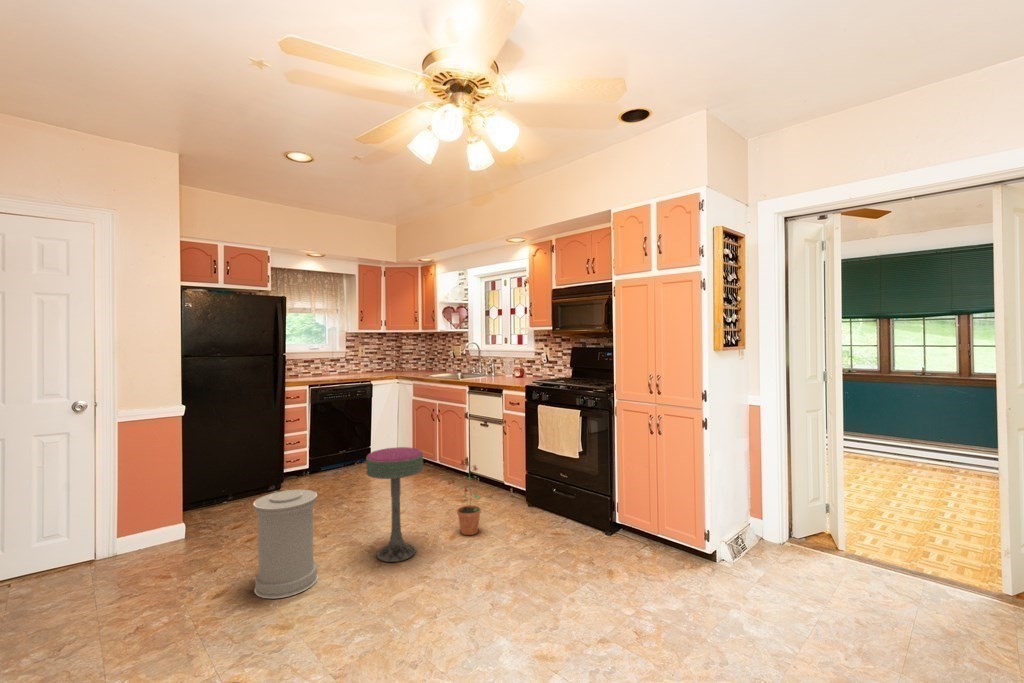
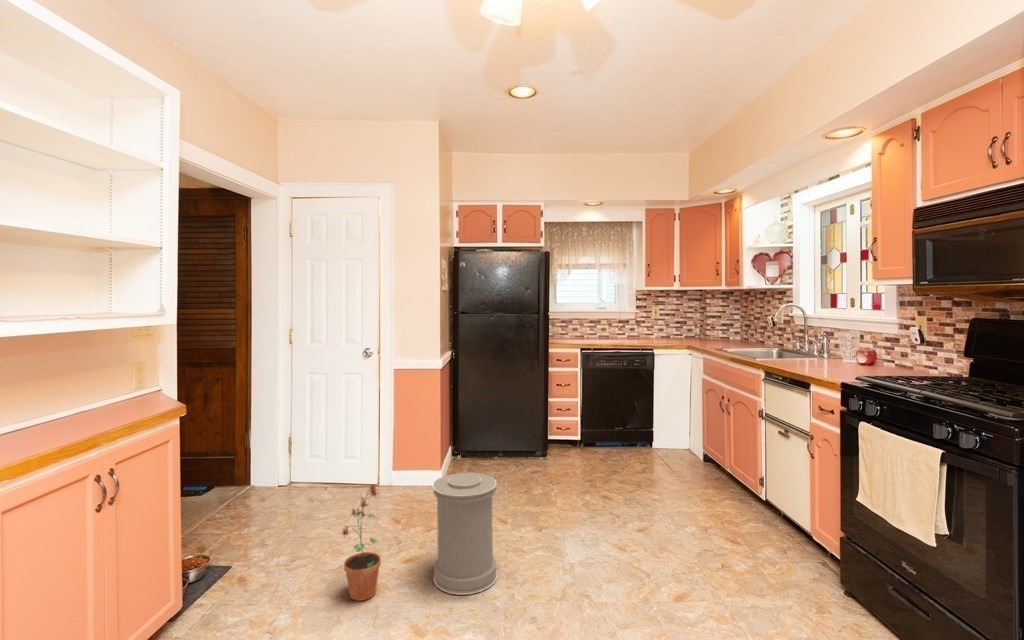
bar stool: present [366,447,423,562] -> none [556,447,630,602]
potted plant: present [448,460,481,535] -> present [342,485,381,601]

